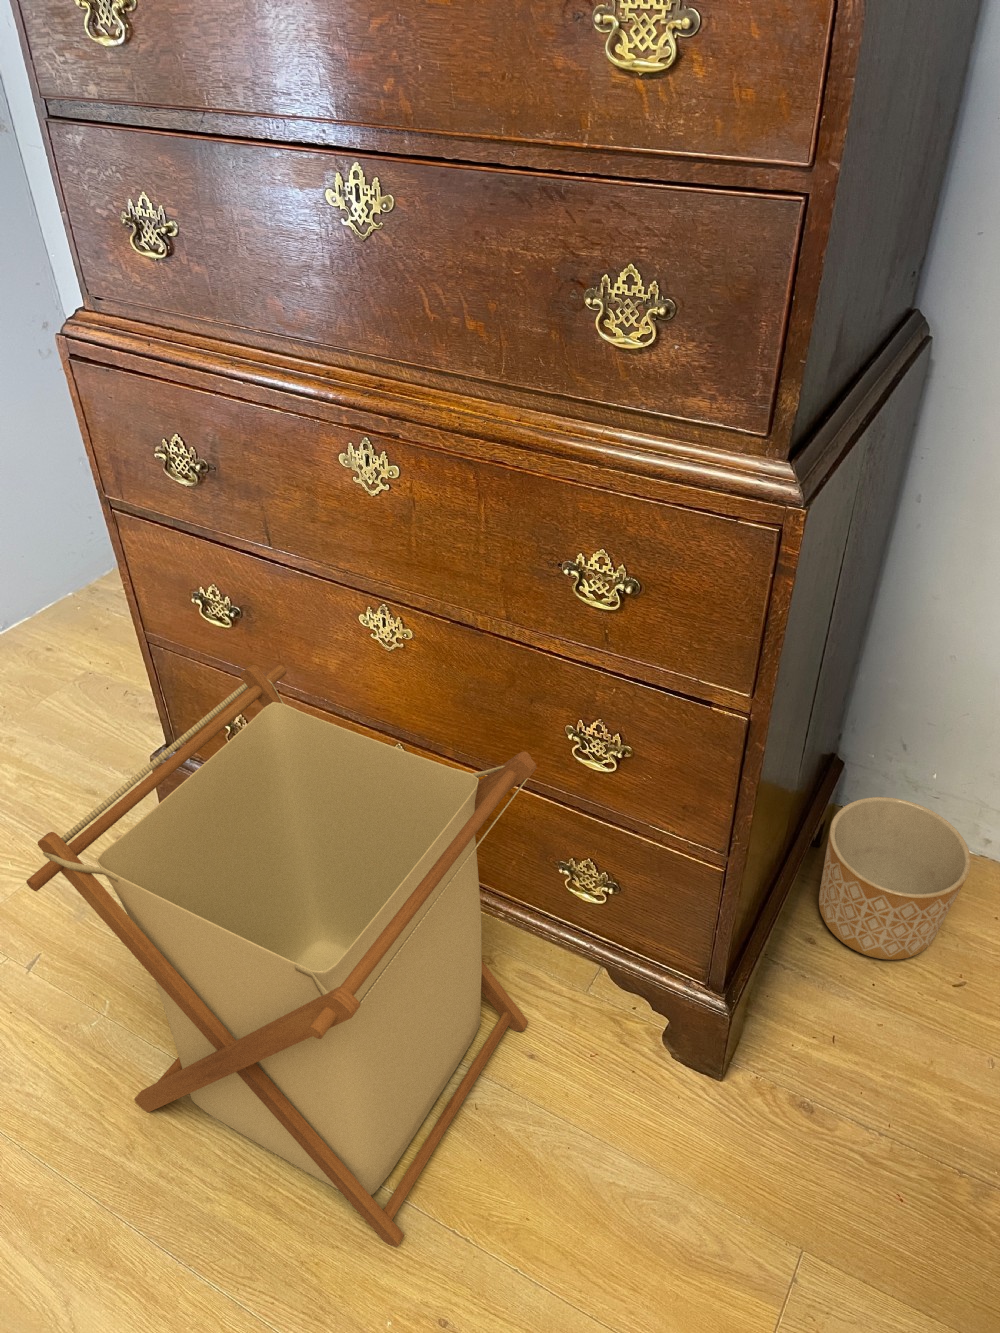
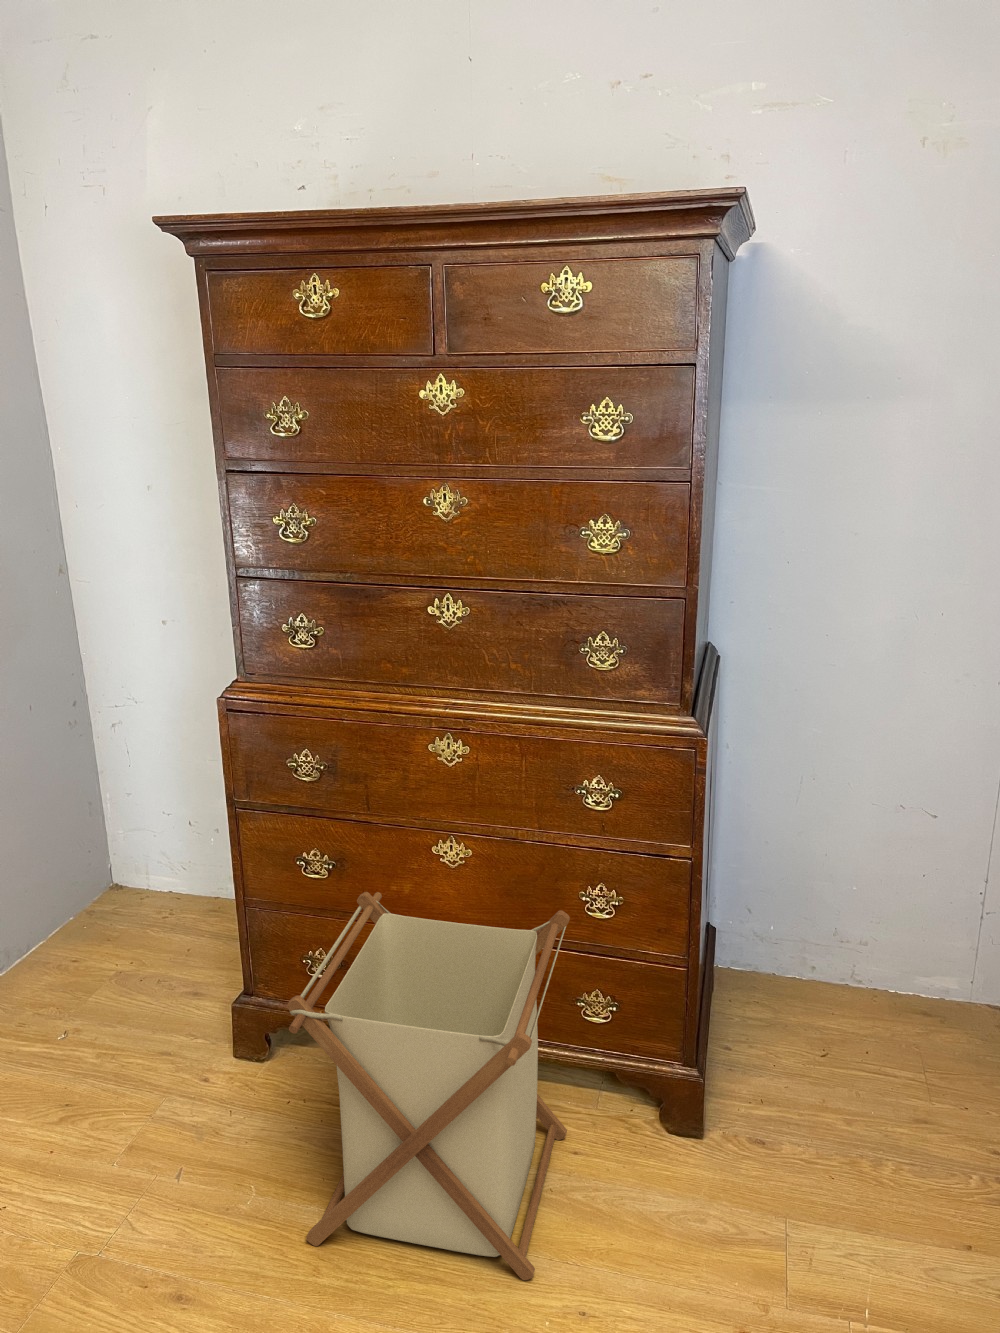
planter: present [819,797,971,960] -> none [728,939,819,1048]

